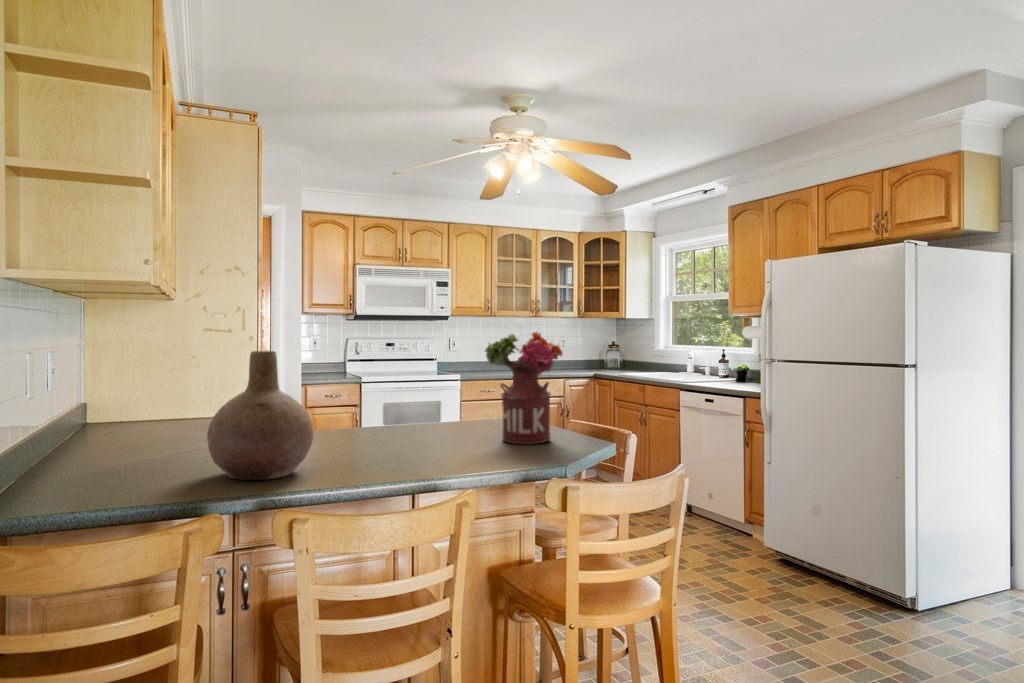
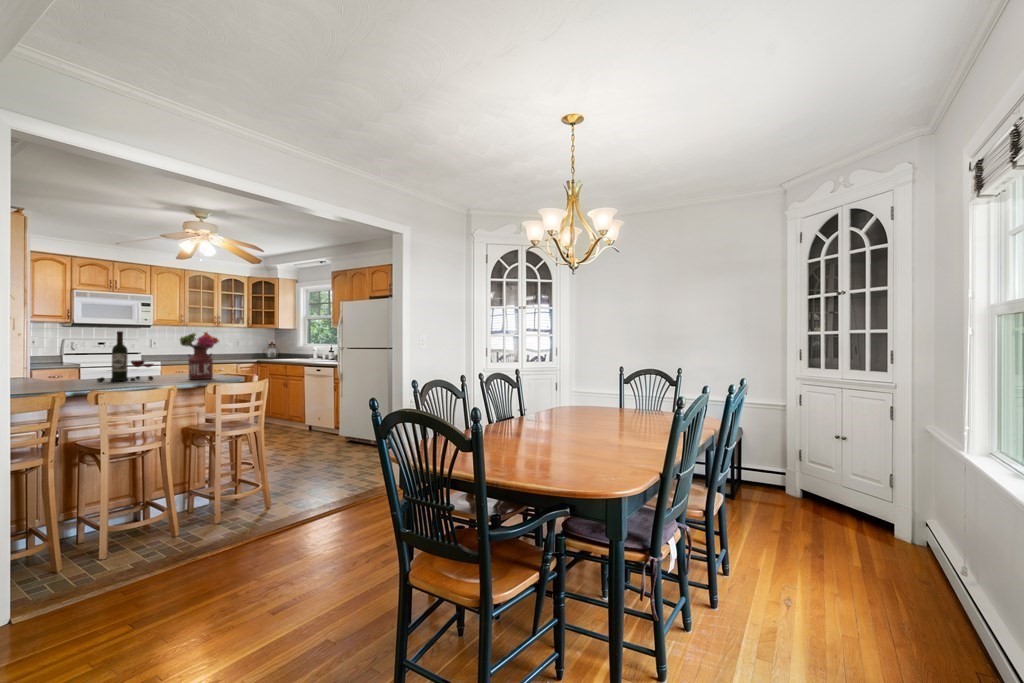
wine bottle: none [340,332,440,446] -> present [97,331,153,382]
vase: present [207,351,313,480] -> none [39,337,94,390]

